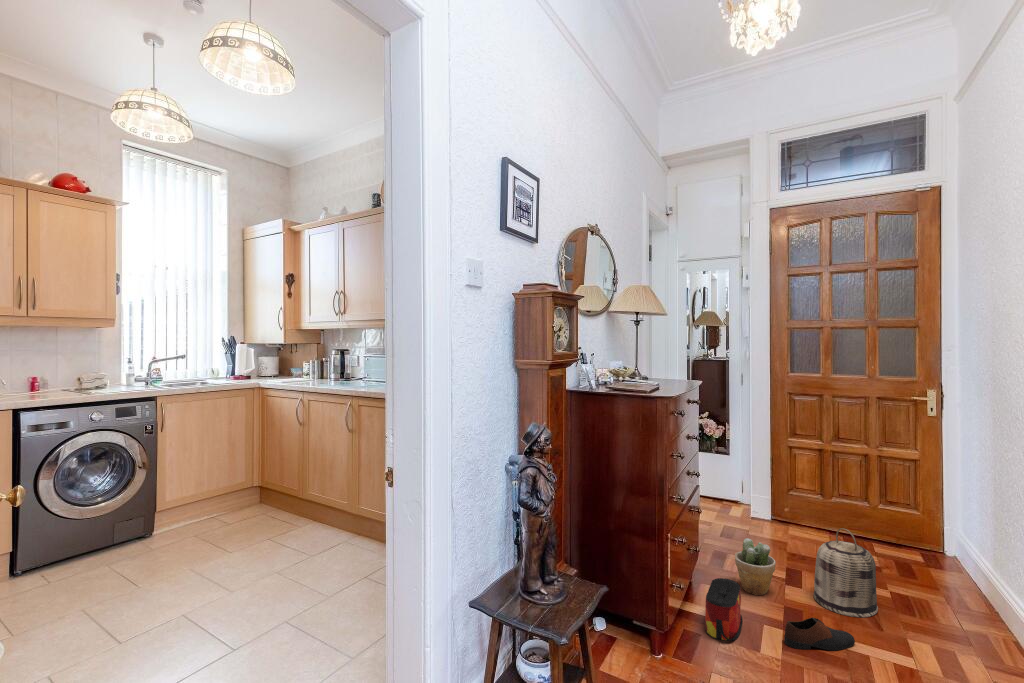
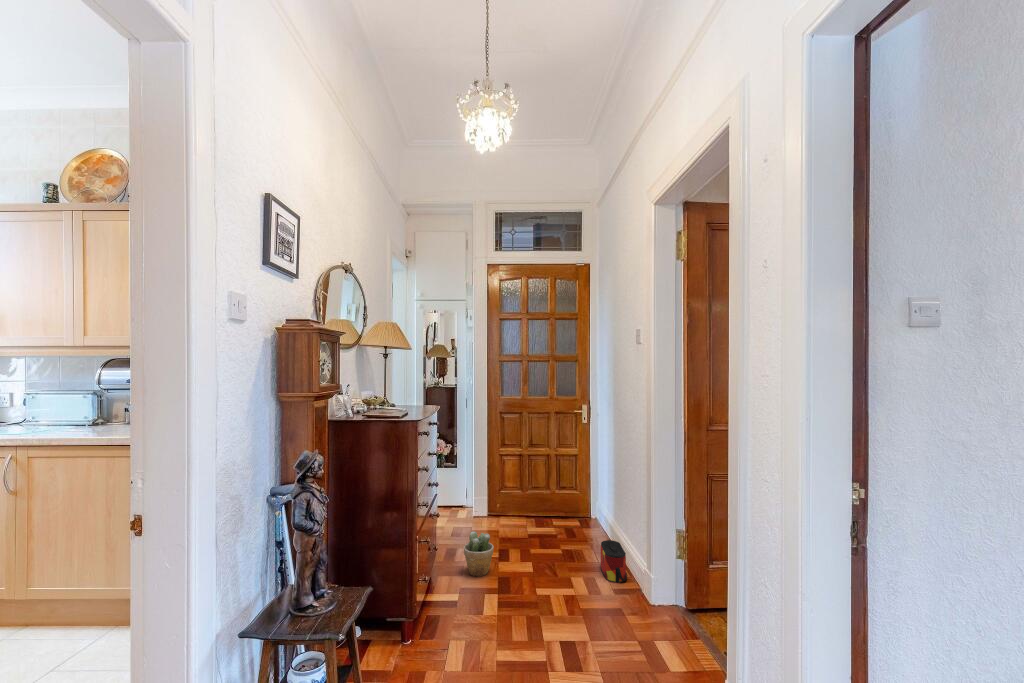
basket: present [814,528,878,617] -> none [520,511,561,577]
bag: present [705,578,743,641] -> present [601,540,627,583]
shoe: present [784,617,855,651] -> none [502,583,548,610]

